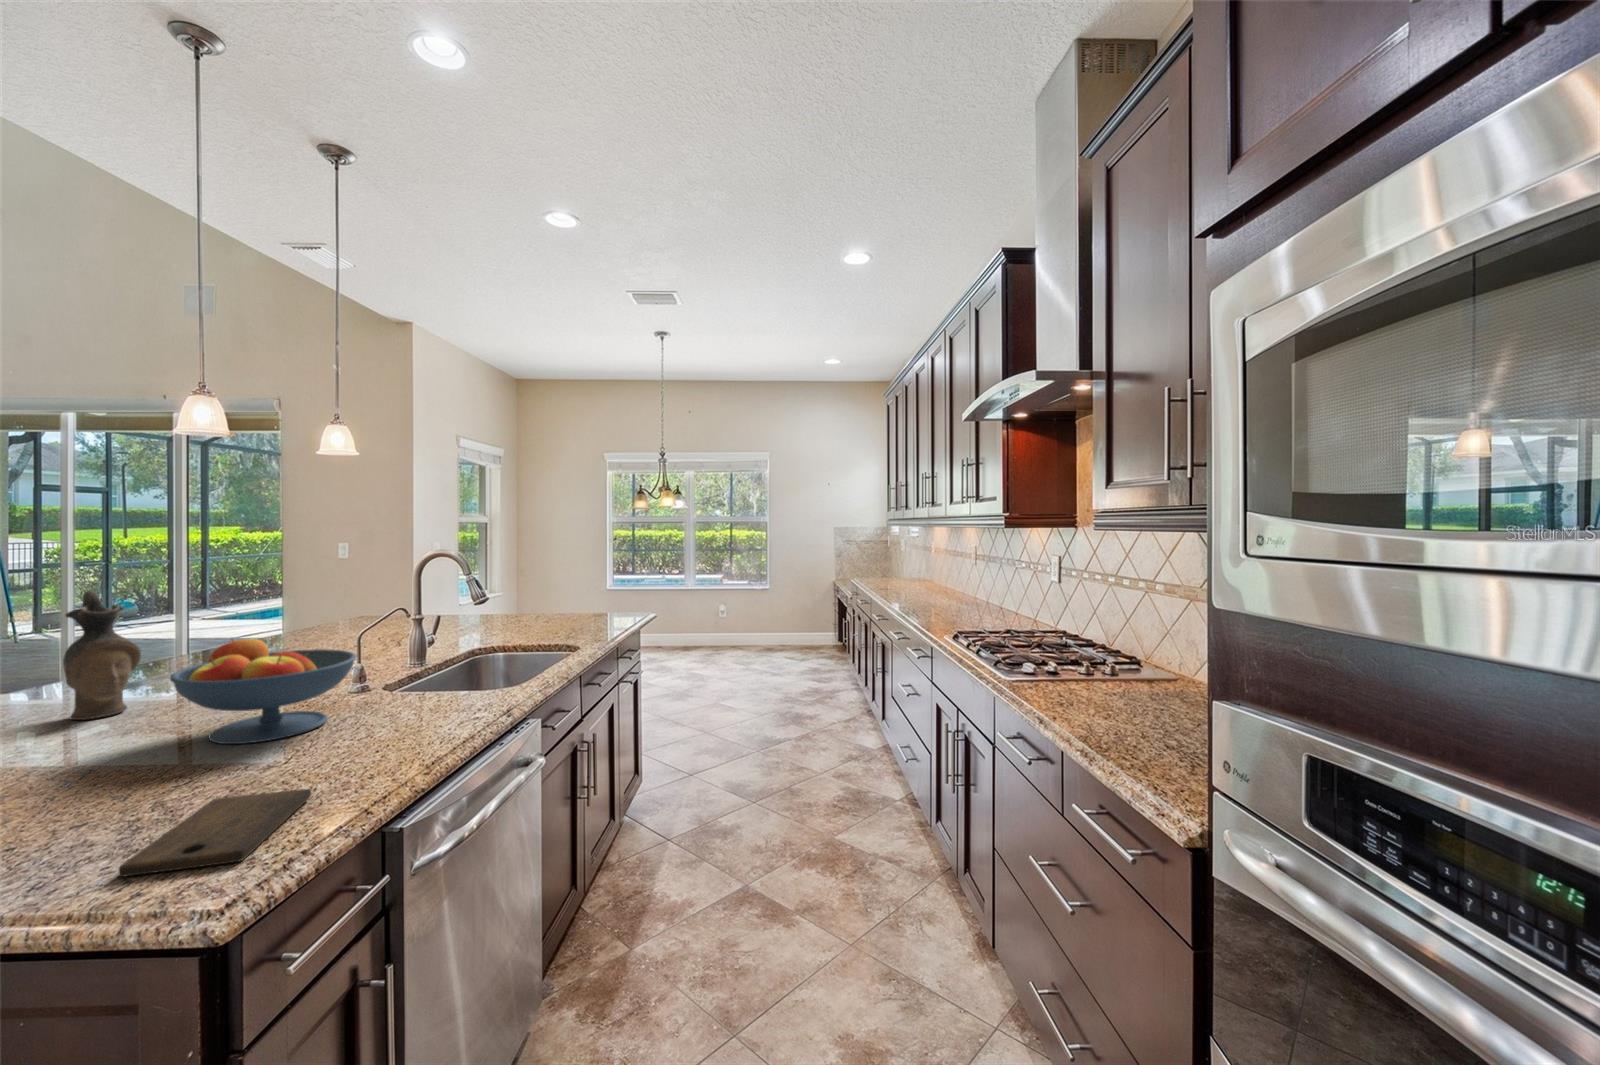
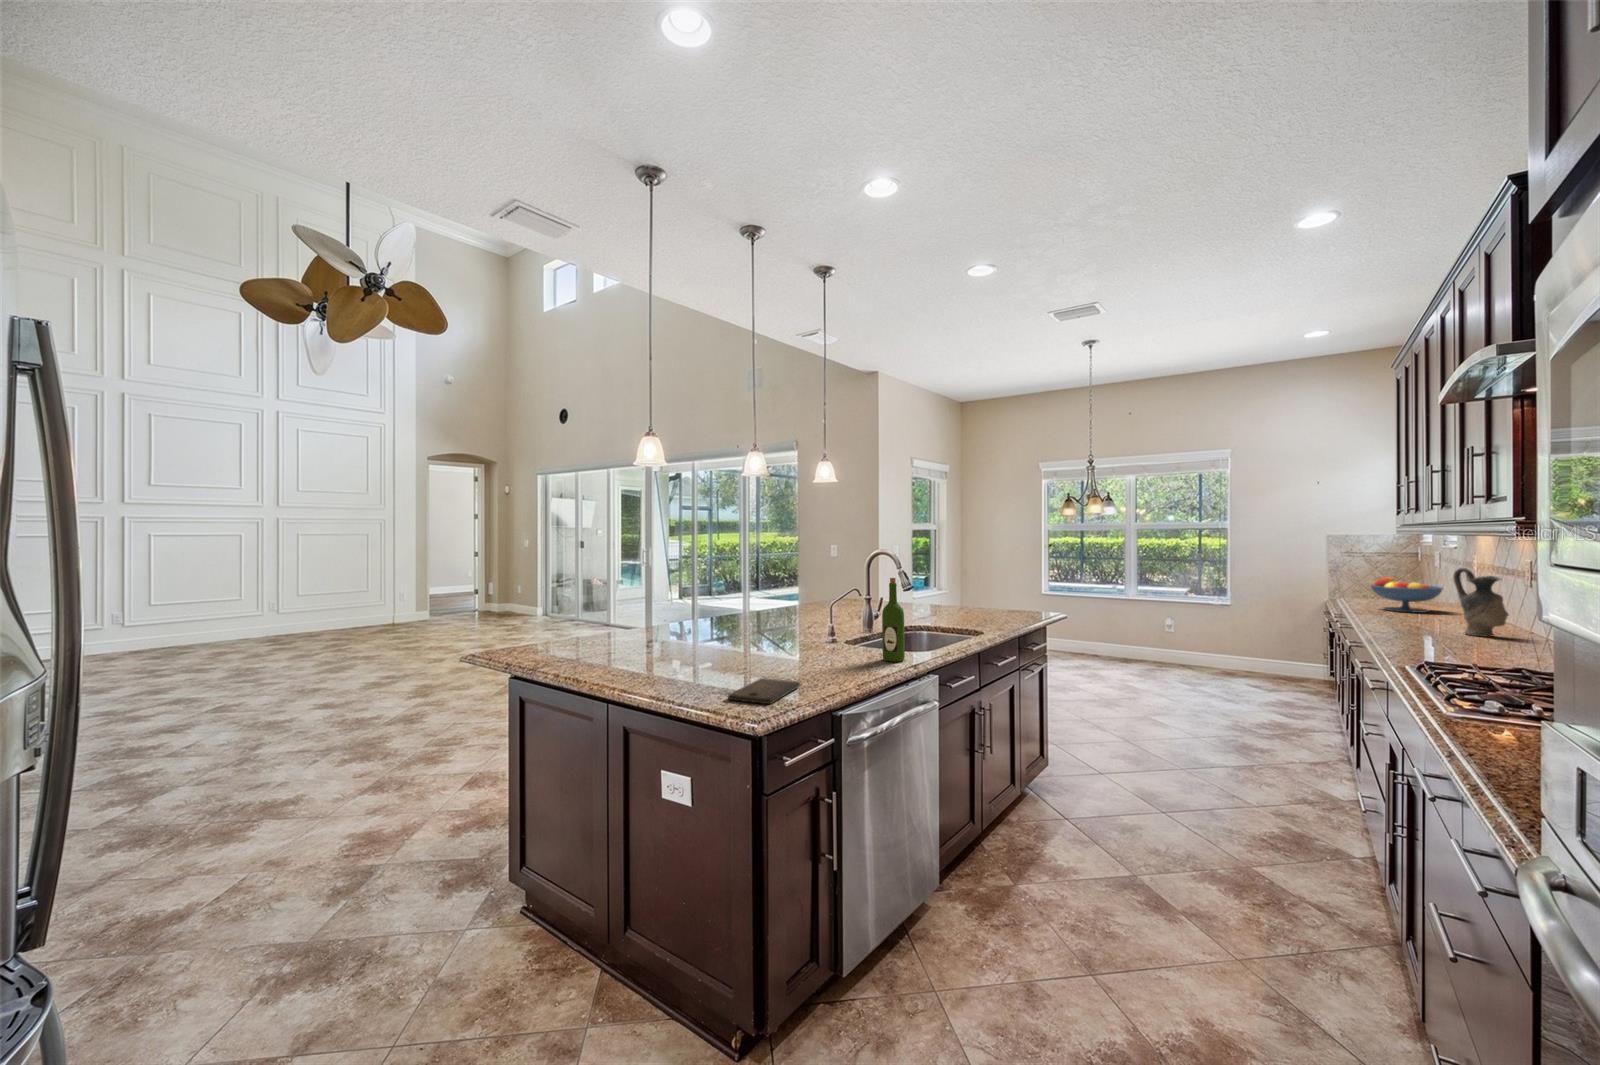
wine bottle: none [457,588,493,711] -> present [882,578,905,662]
ceramic pitcher: present [63,590,141,720] -> present [1453,568,1509,637]
fruit bowl: present [170,639,357,744] -> present [1371,577,1443,613]

